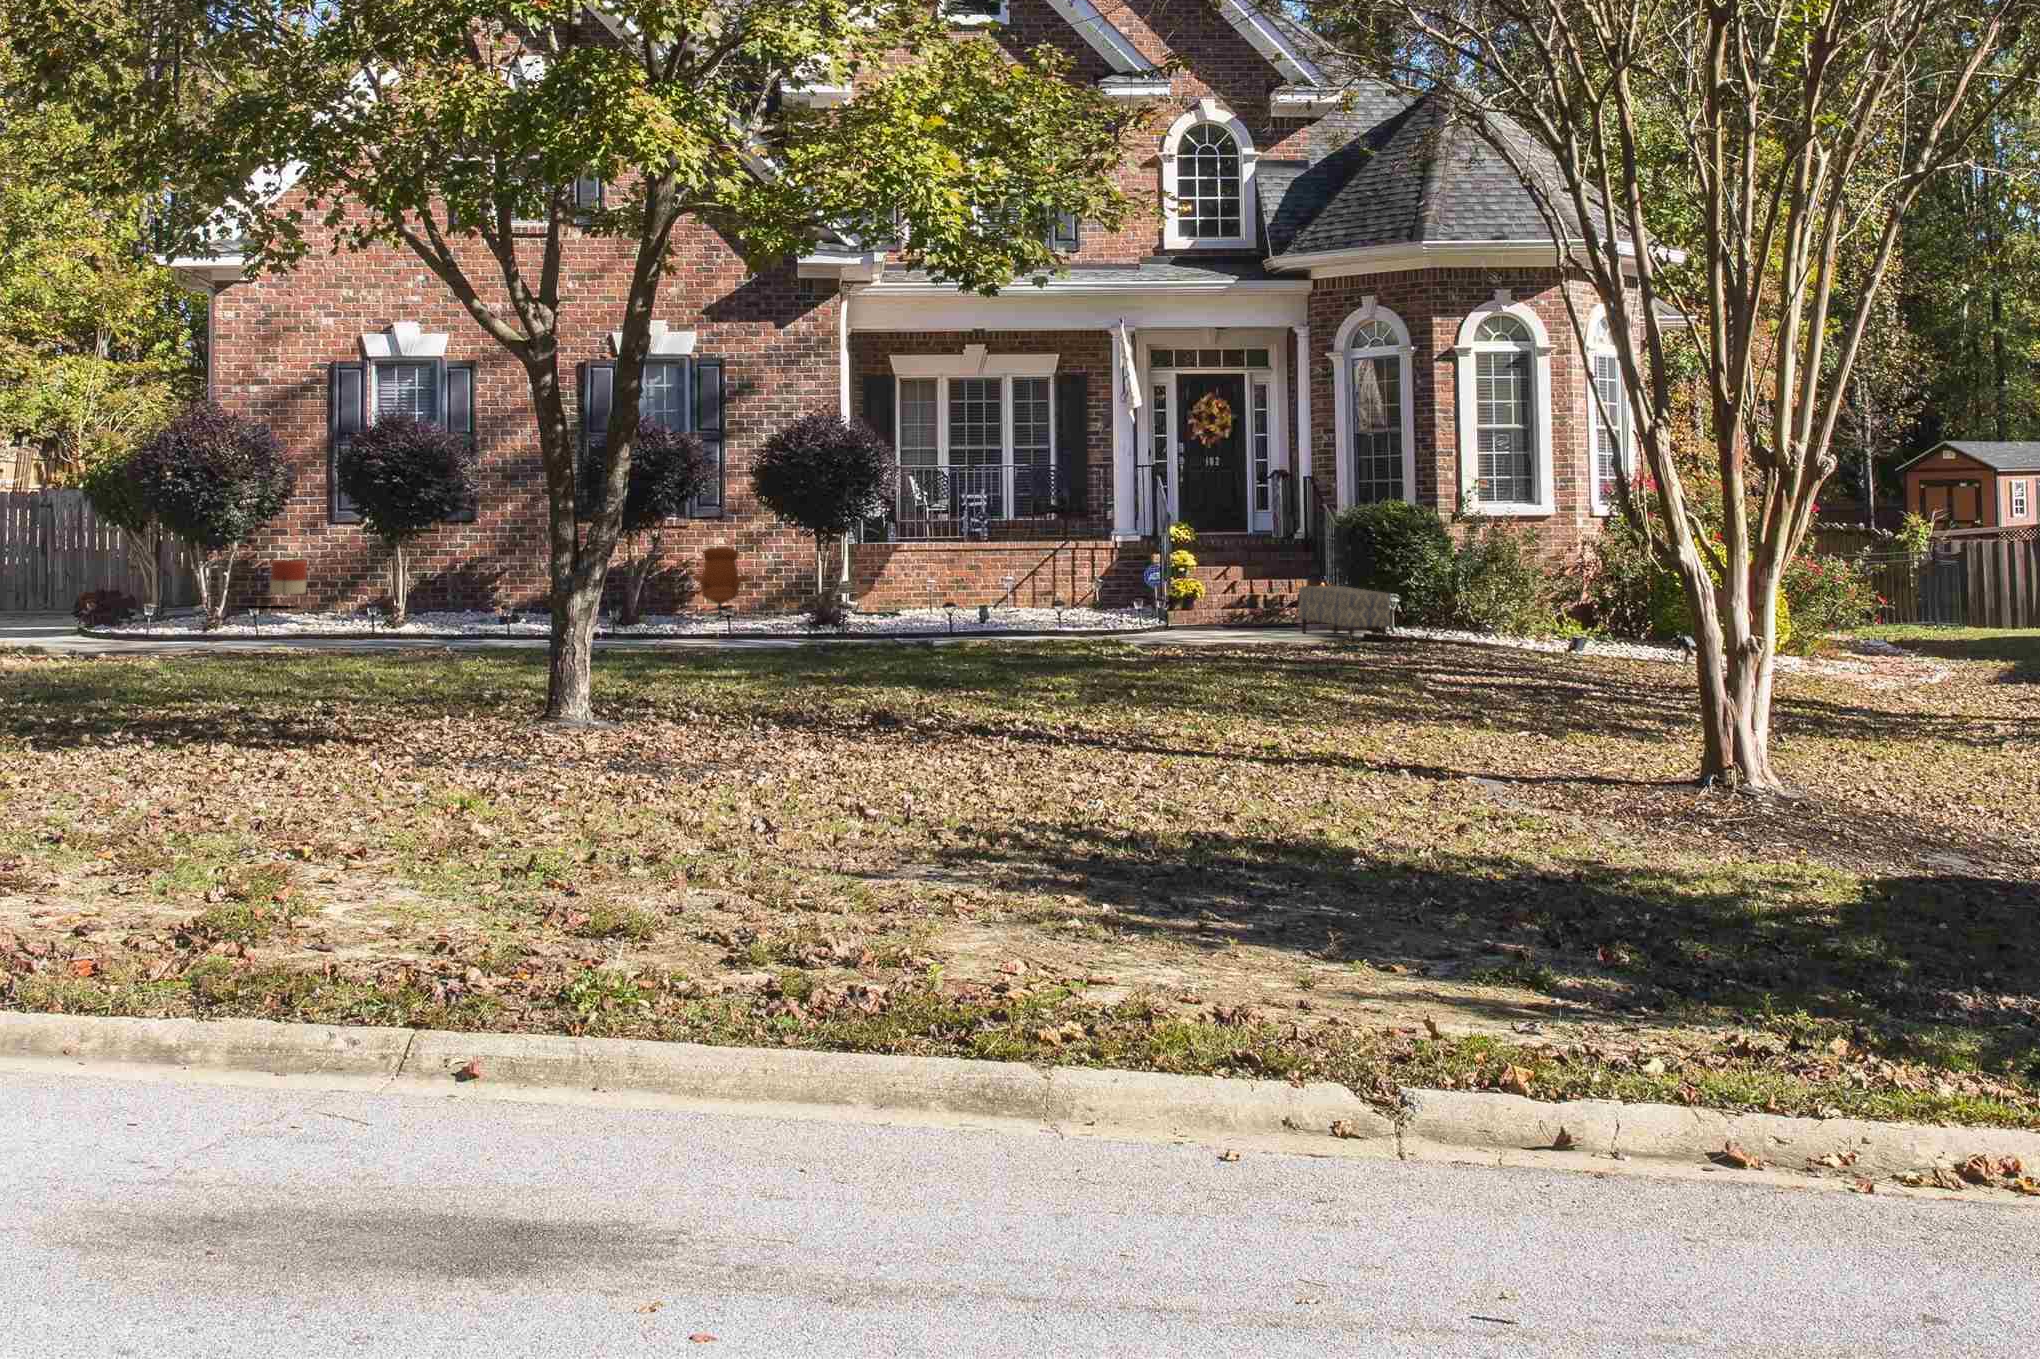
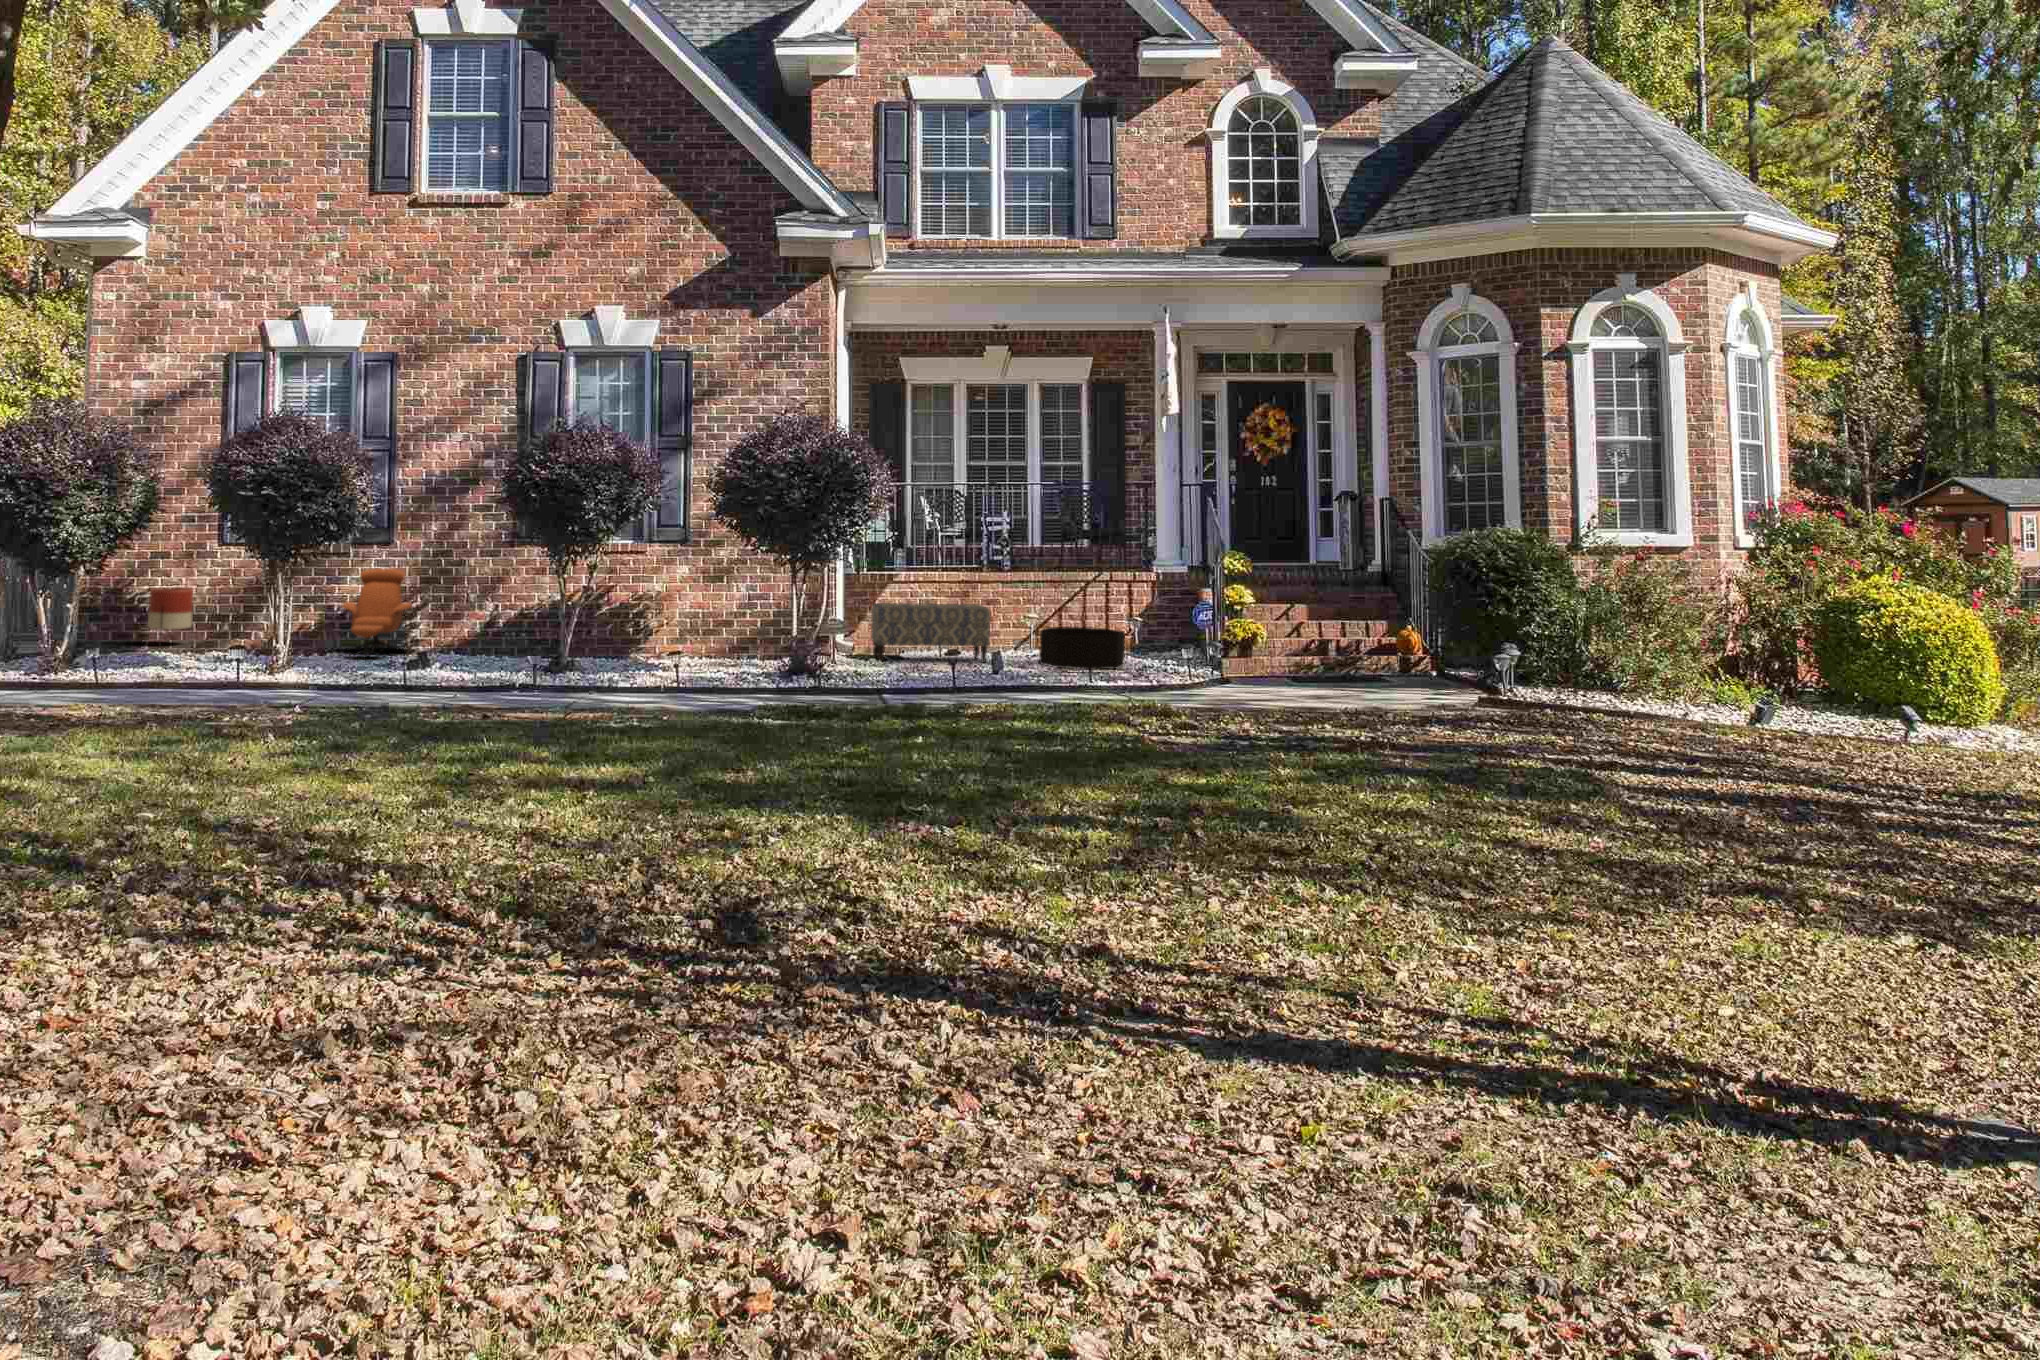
lounge chair: present [693,547,748,618] -> present [342,568,412,659]
basket: none [1018,586,1090,621] -> present [1039,627,1125,670]
bench: present [1298,586,1390,642] -> present [871,603,991,663]

